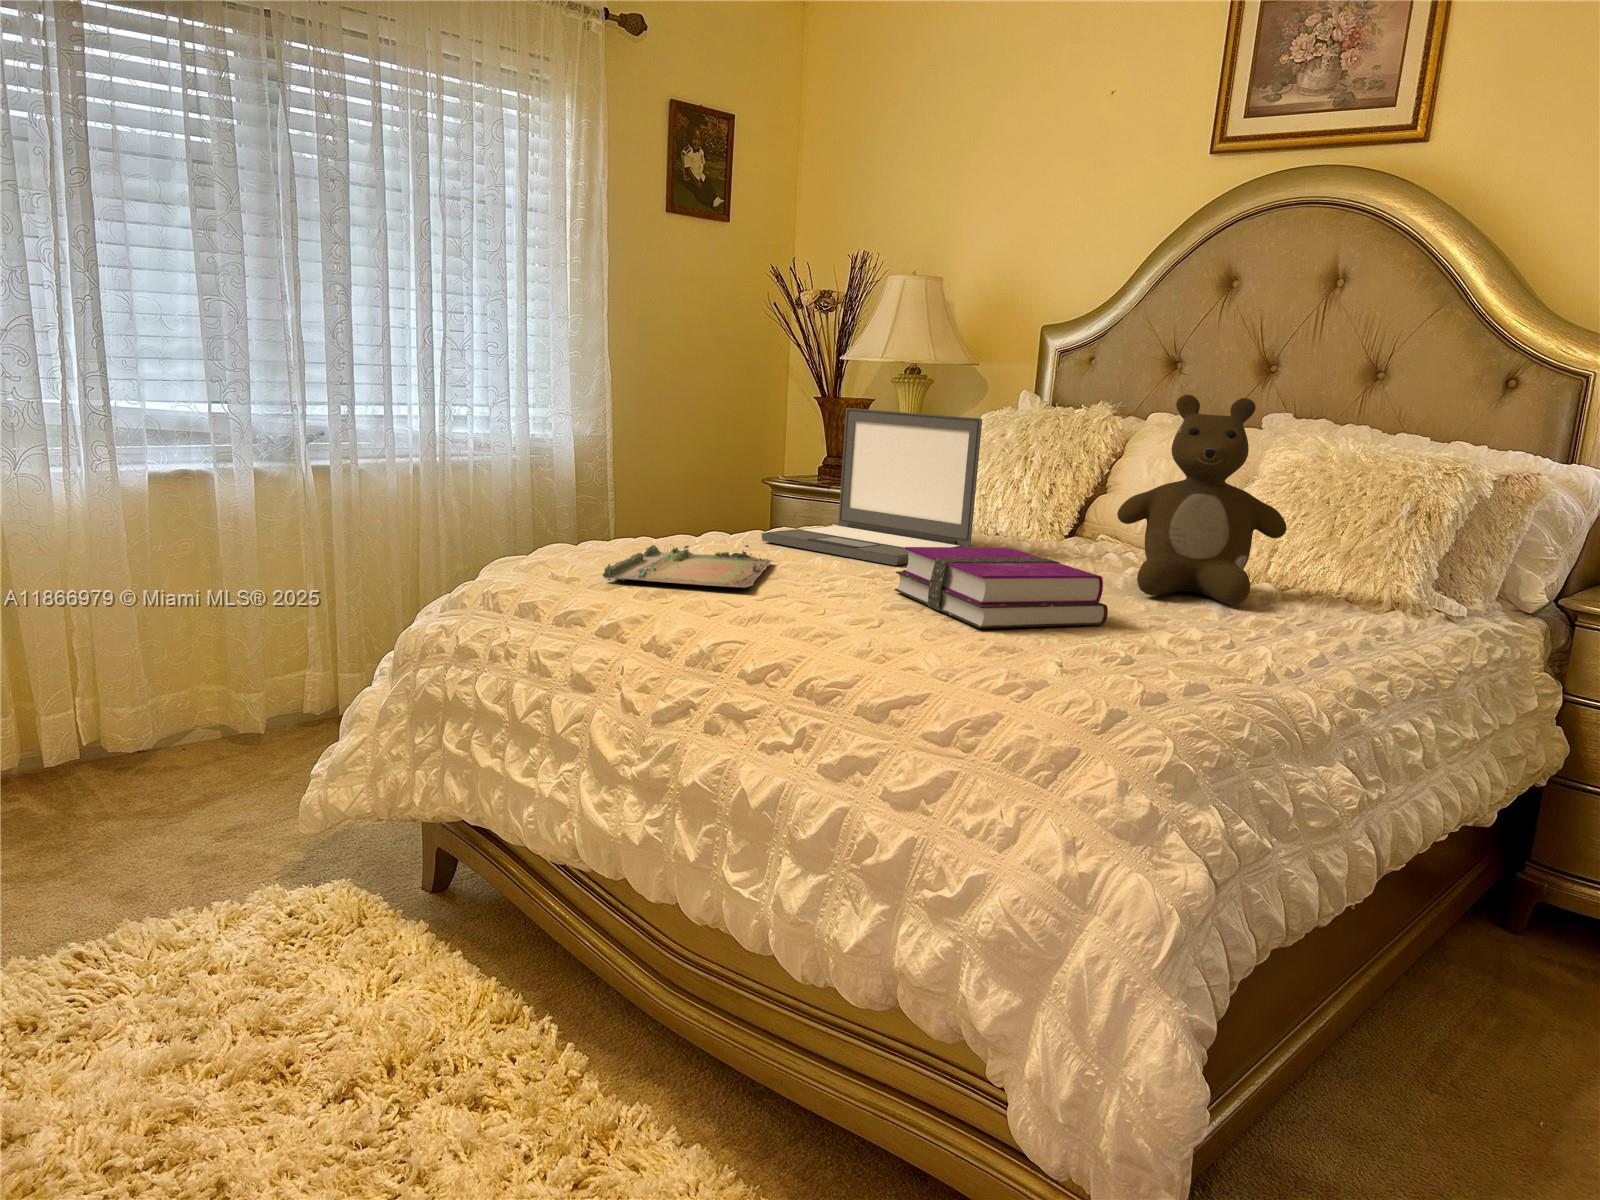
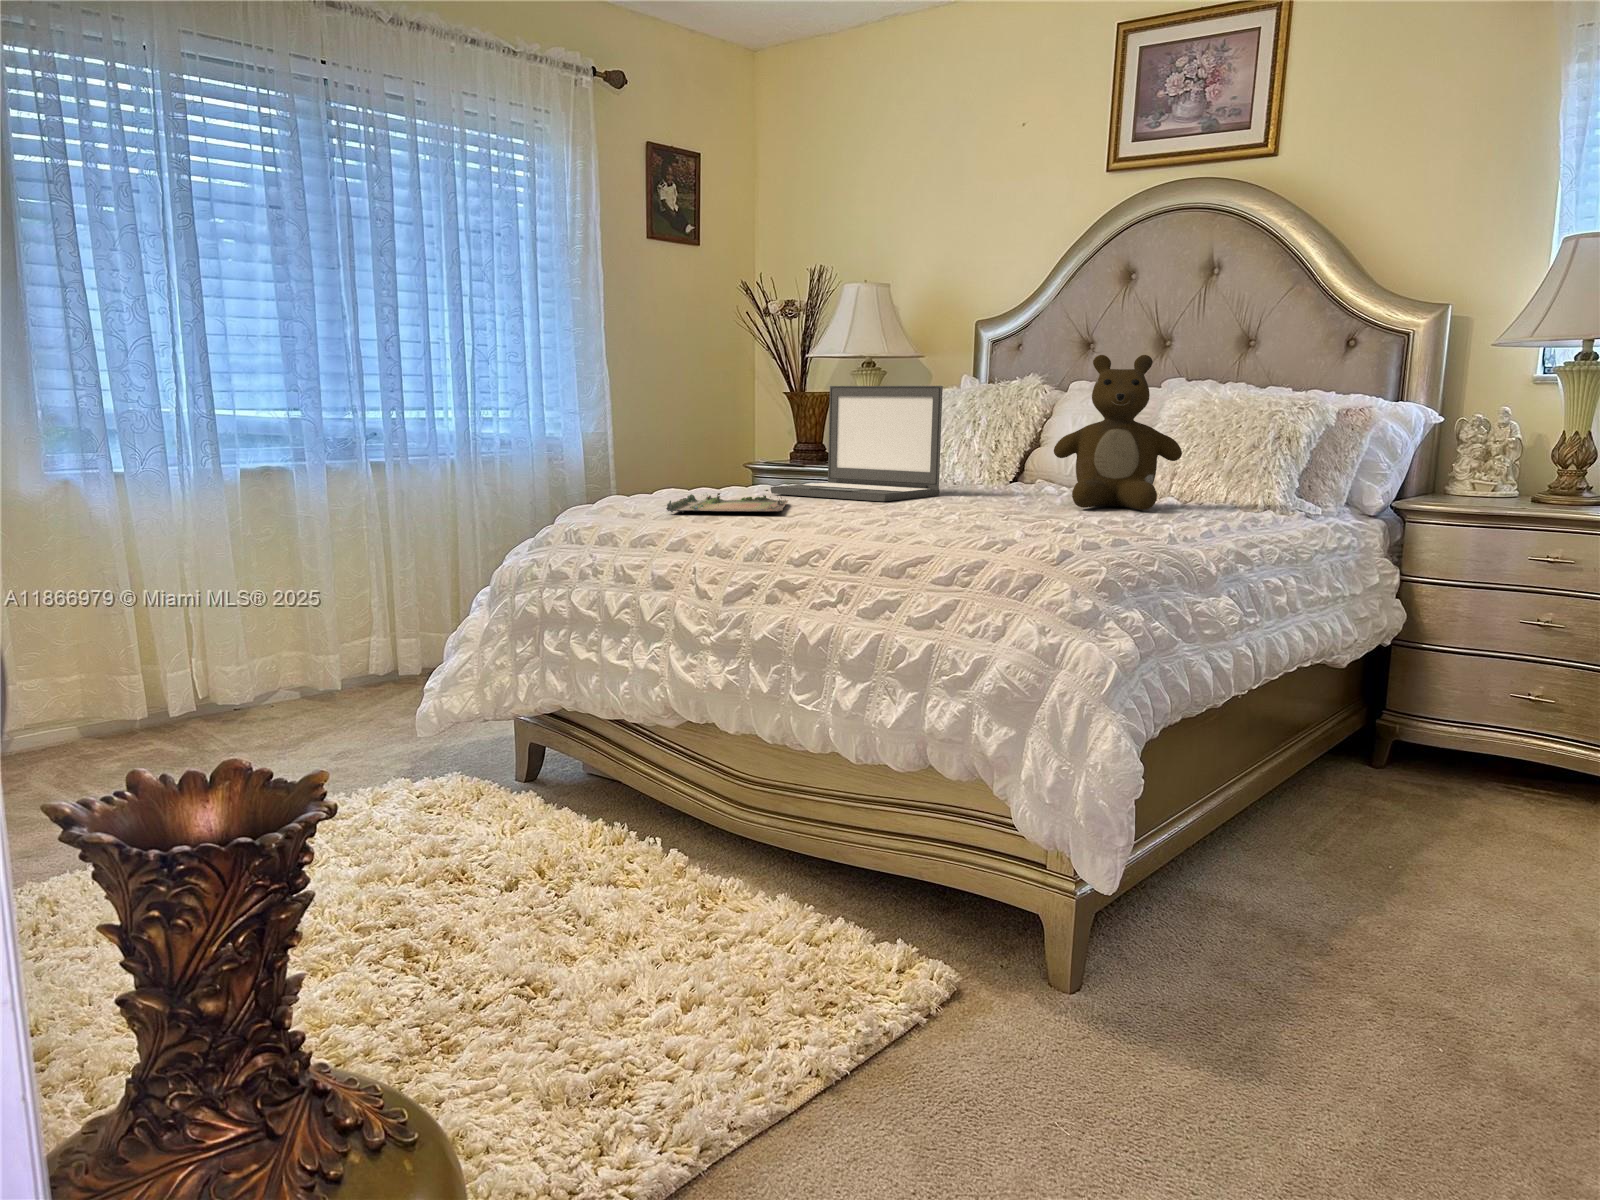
hardback book: present [894,547,1108,628] -> none [889,476,1052,523]

